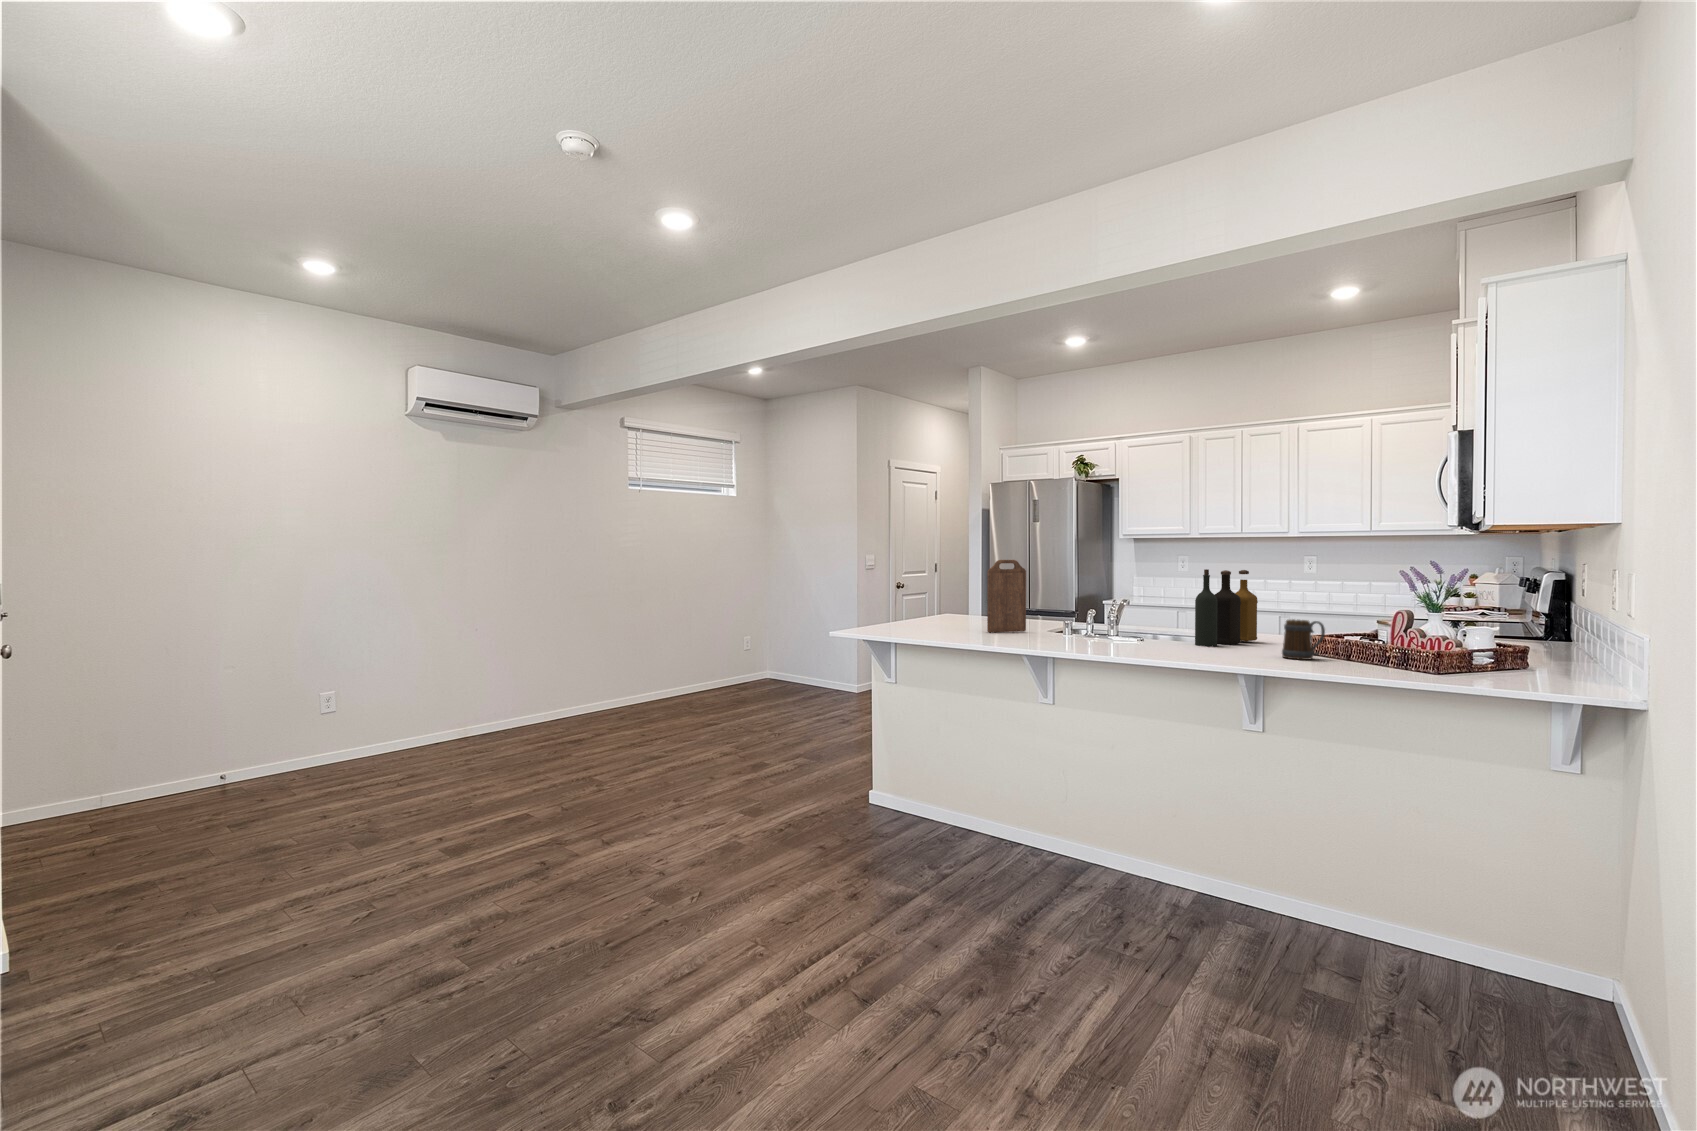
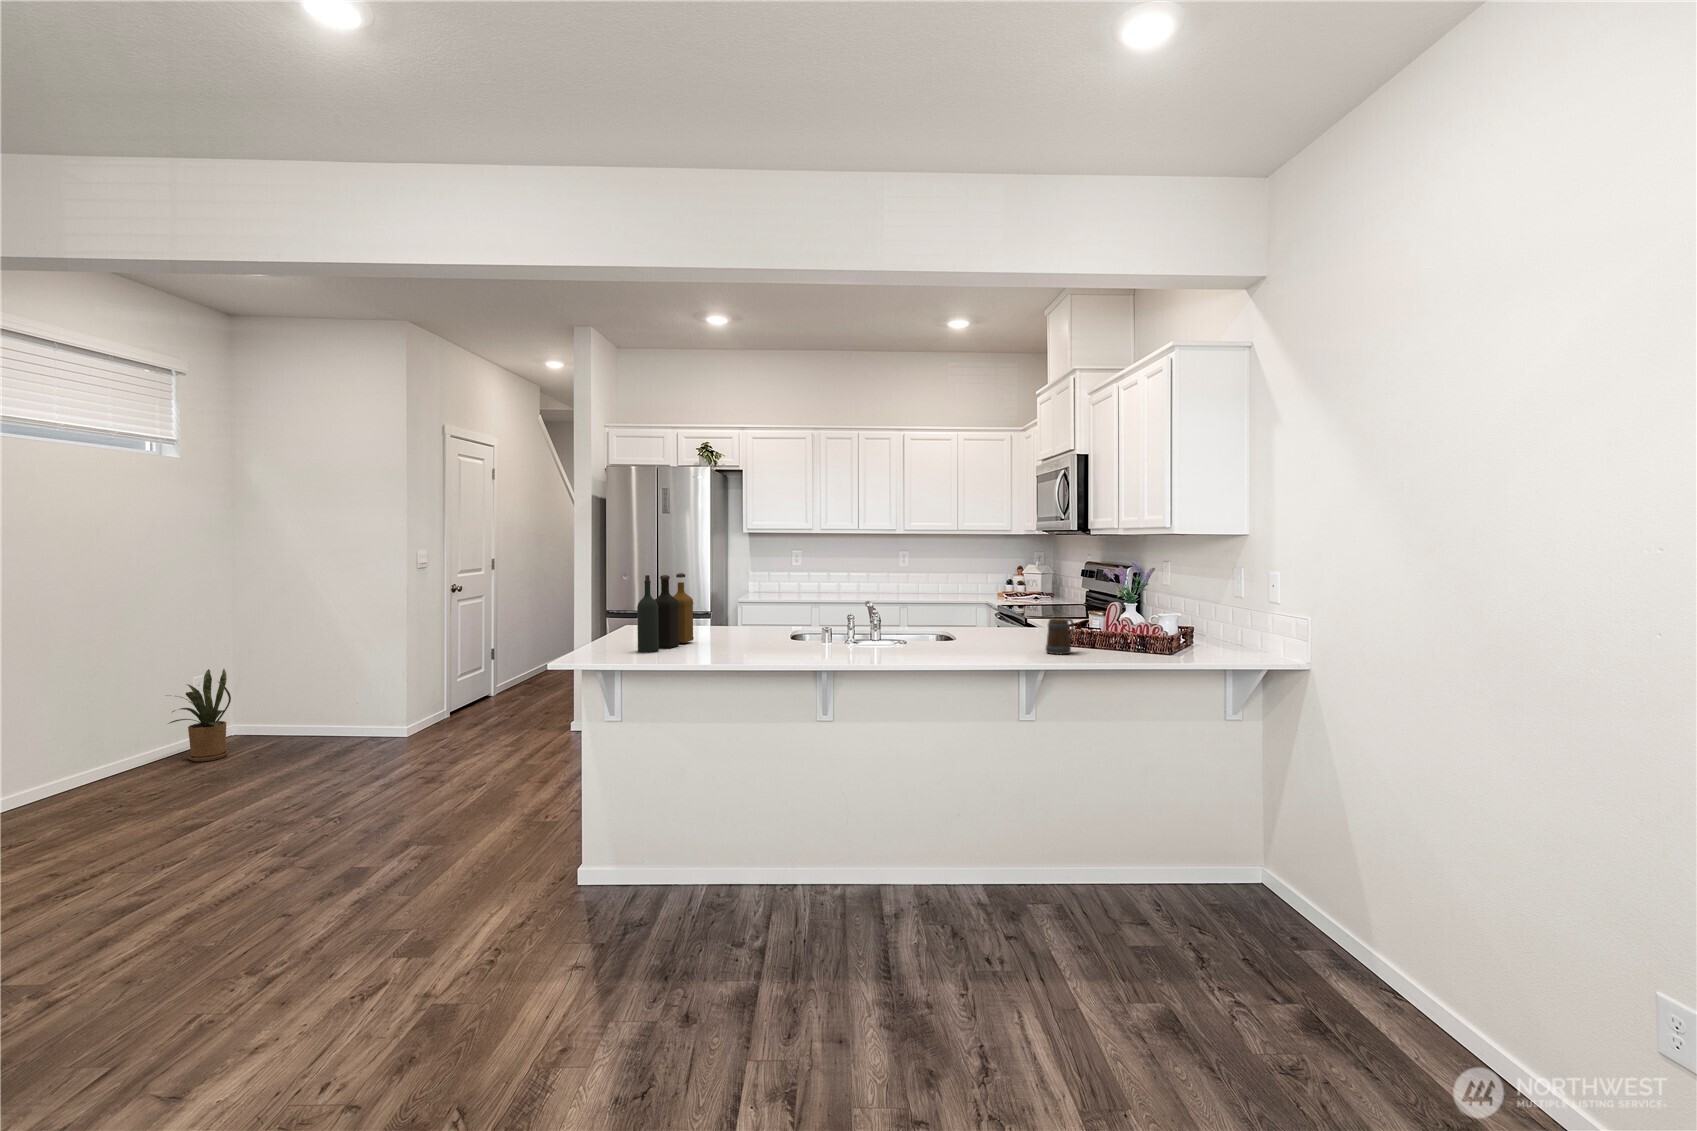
cutting board: present [987,560,1026,632] -> none [729,565,763,650]
bottle: present [1195,569,1258,647] -> present [637,573,694,653]
house plant: none [720,631,755,691] -> present [170,669,231,762]

